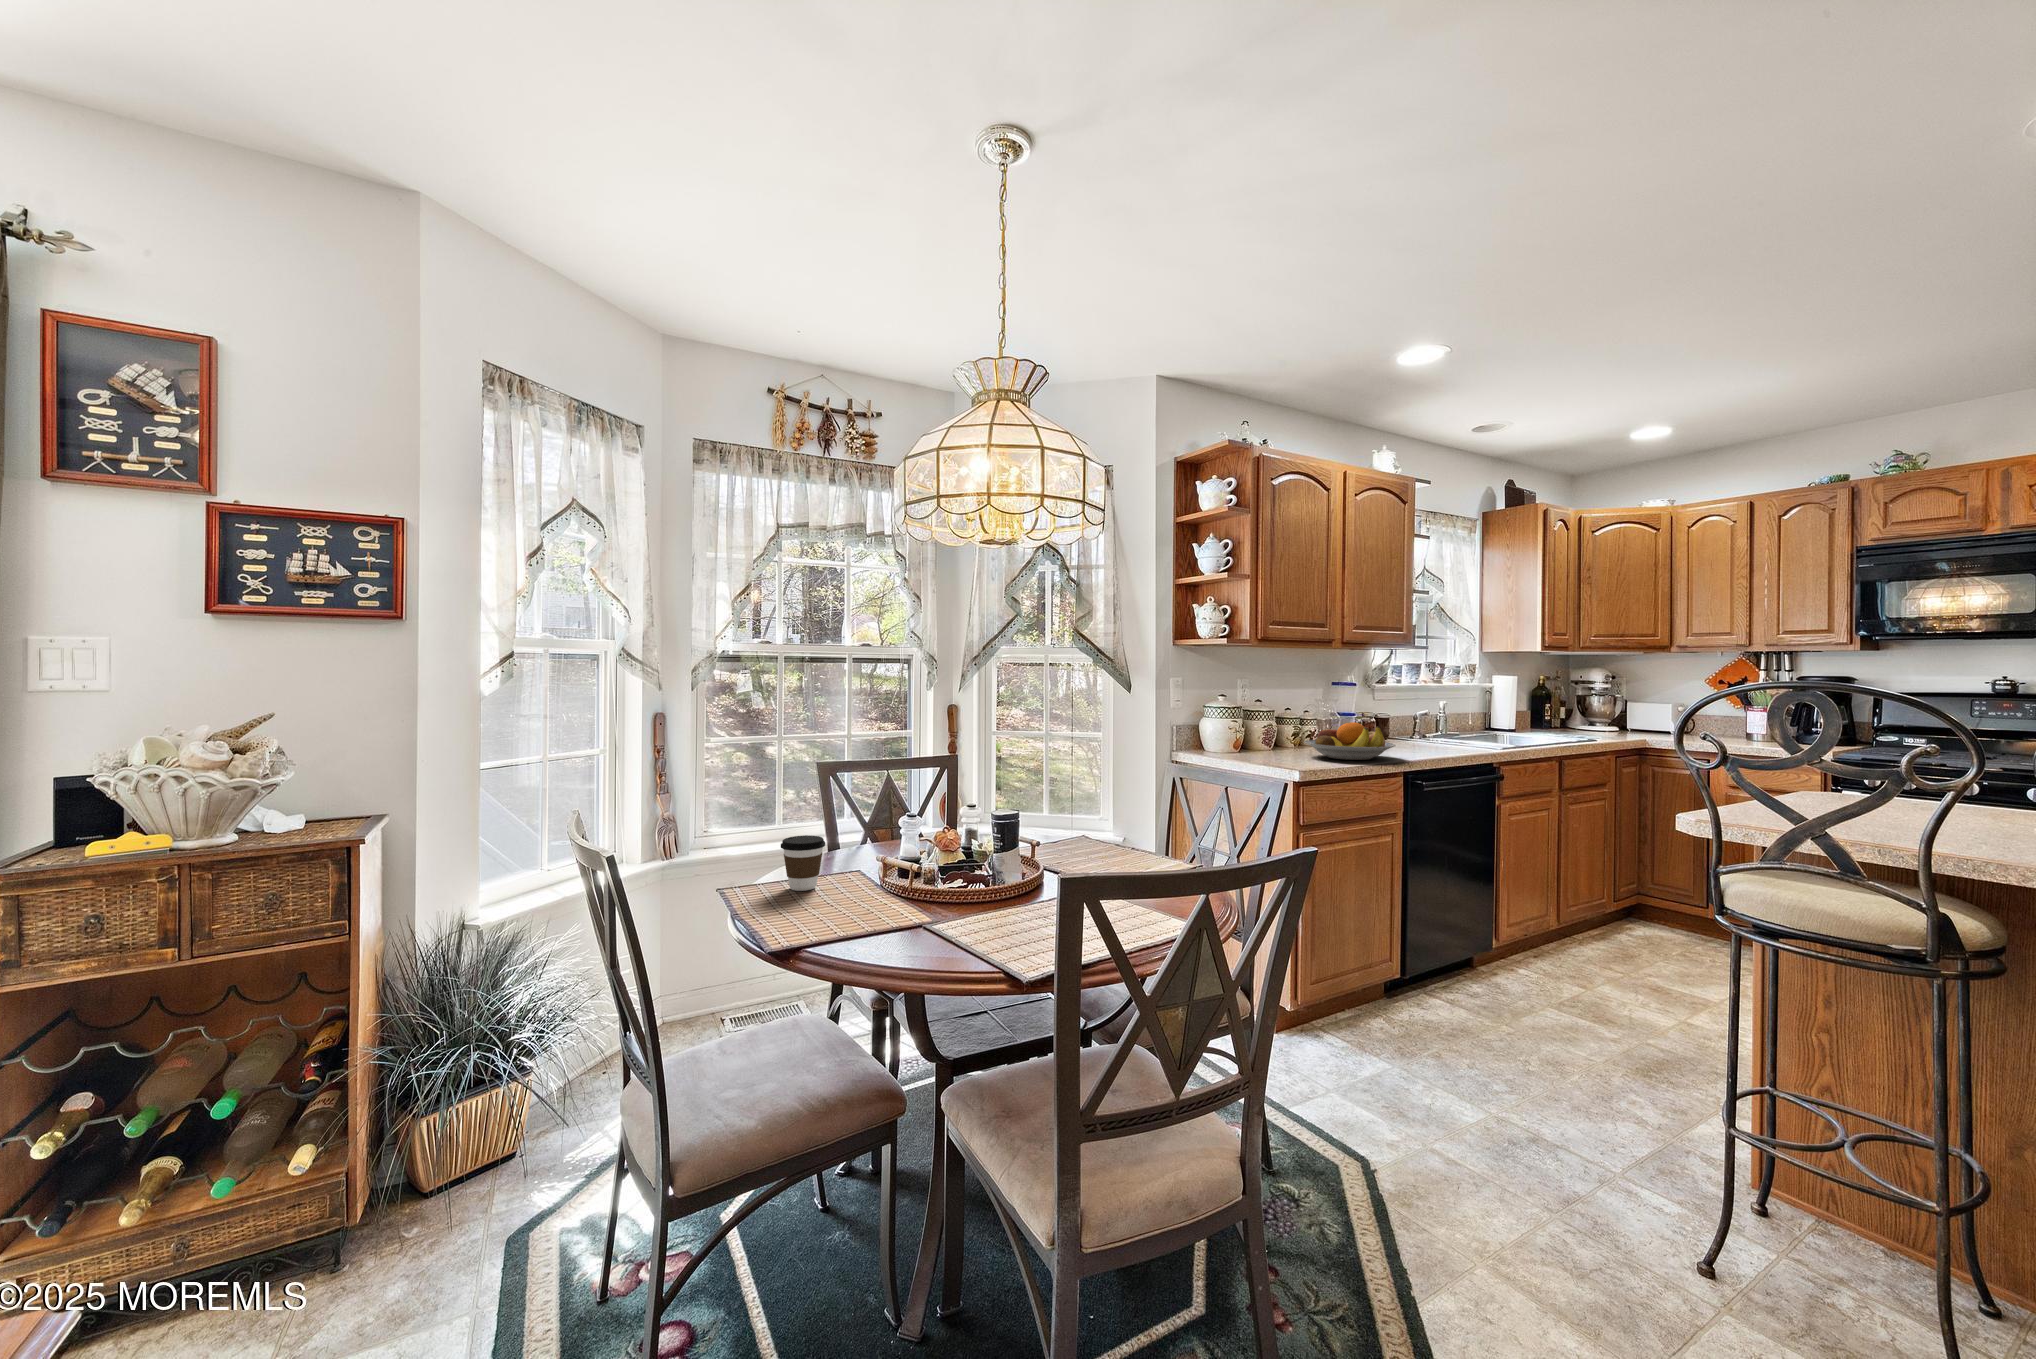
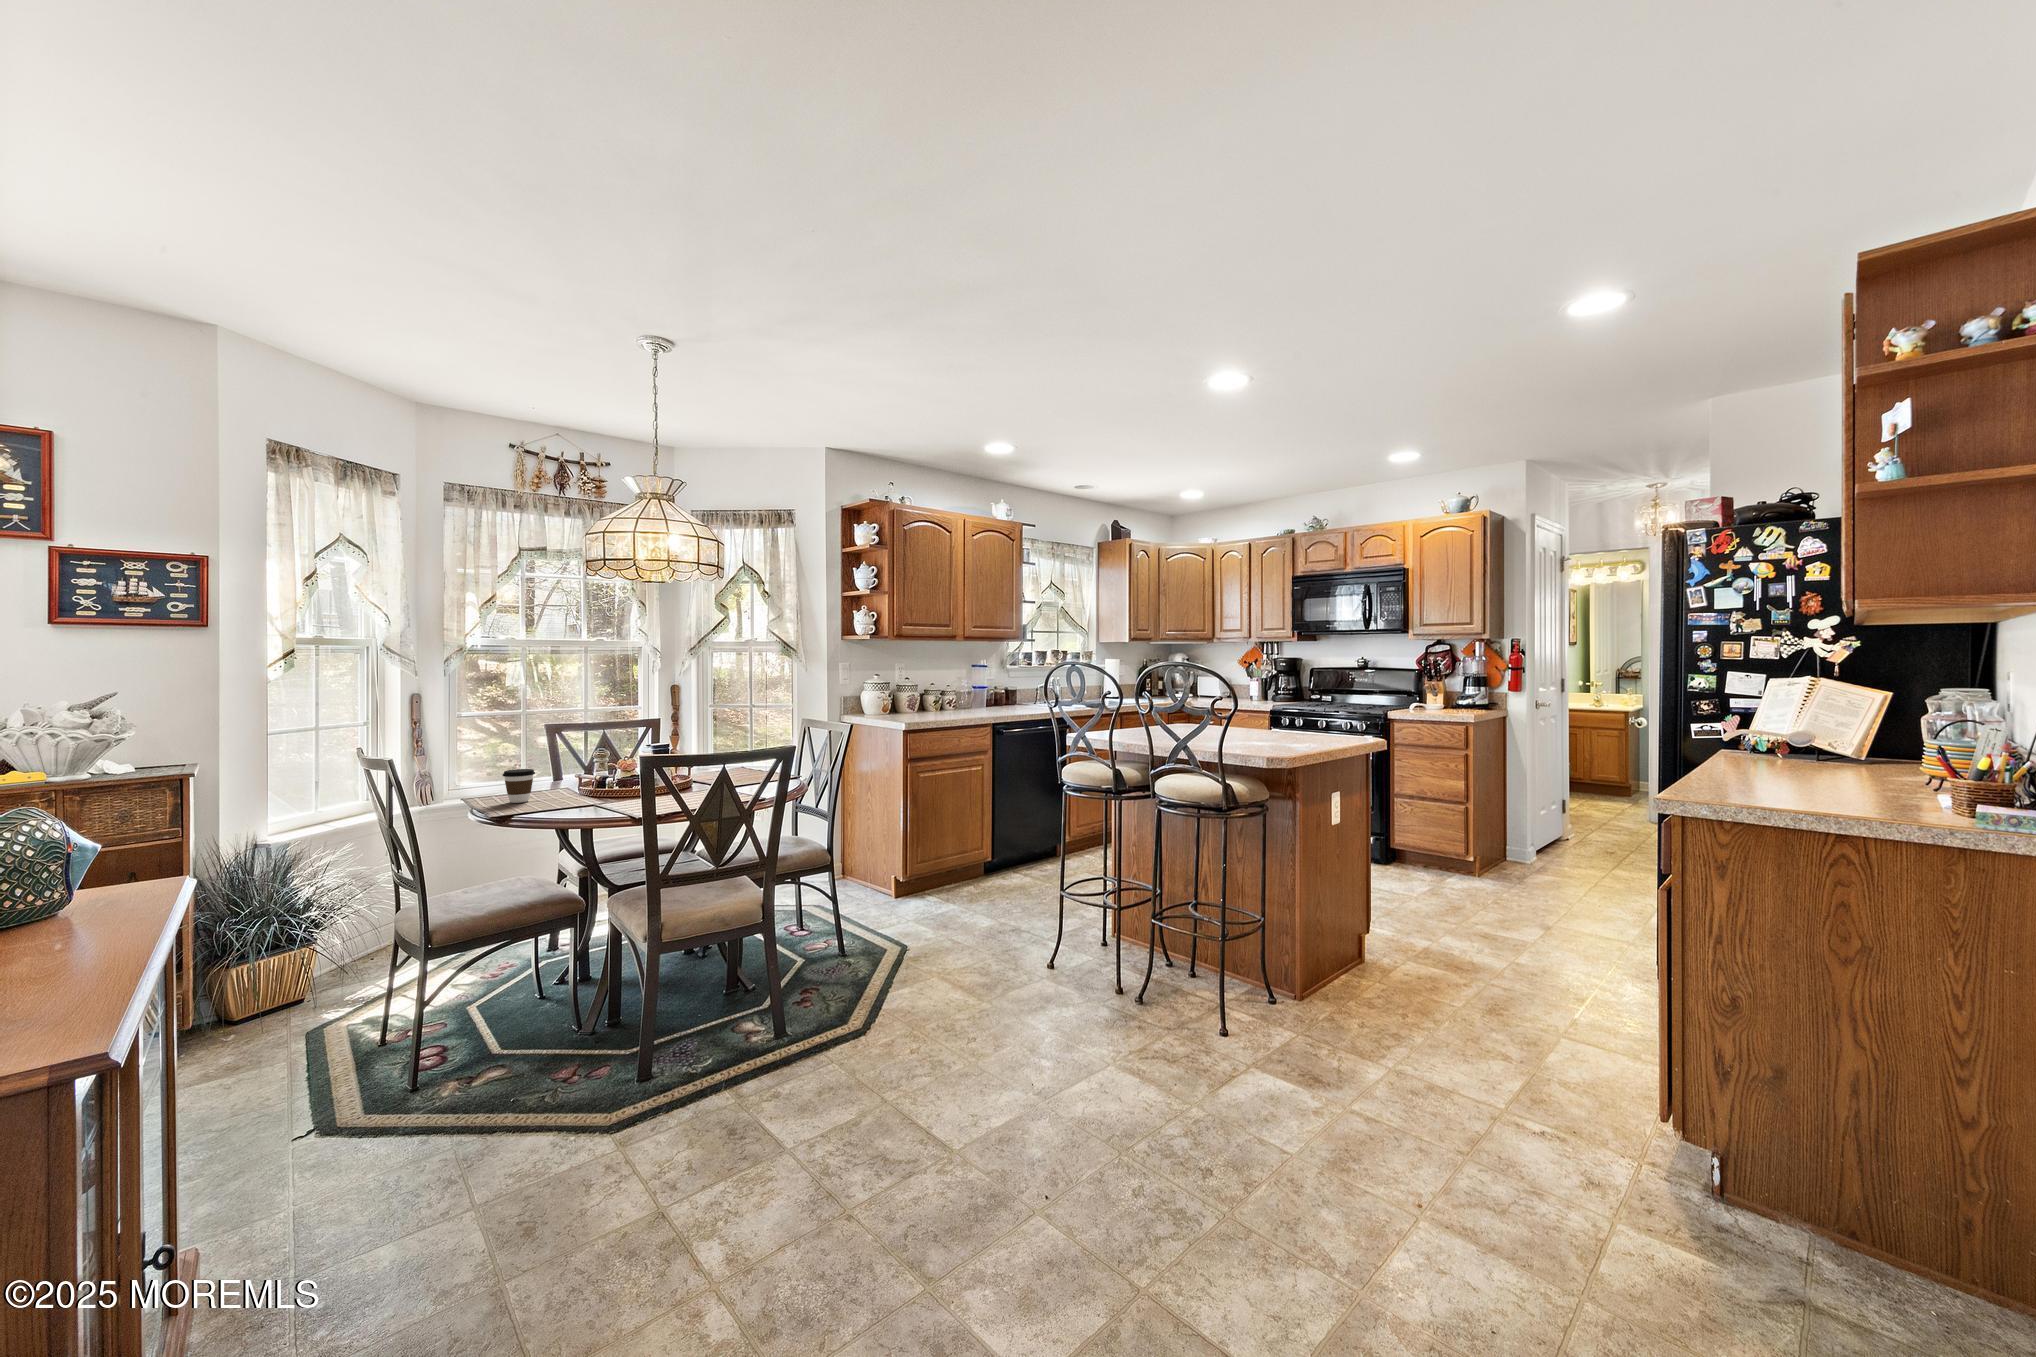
fruit bowl: present [1304,722,1396,760] -> none [932,695,991,721]

